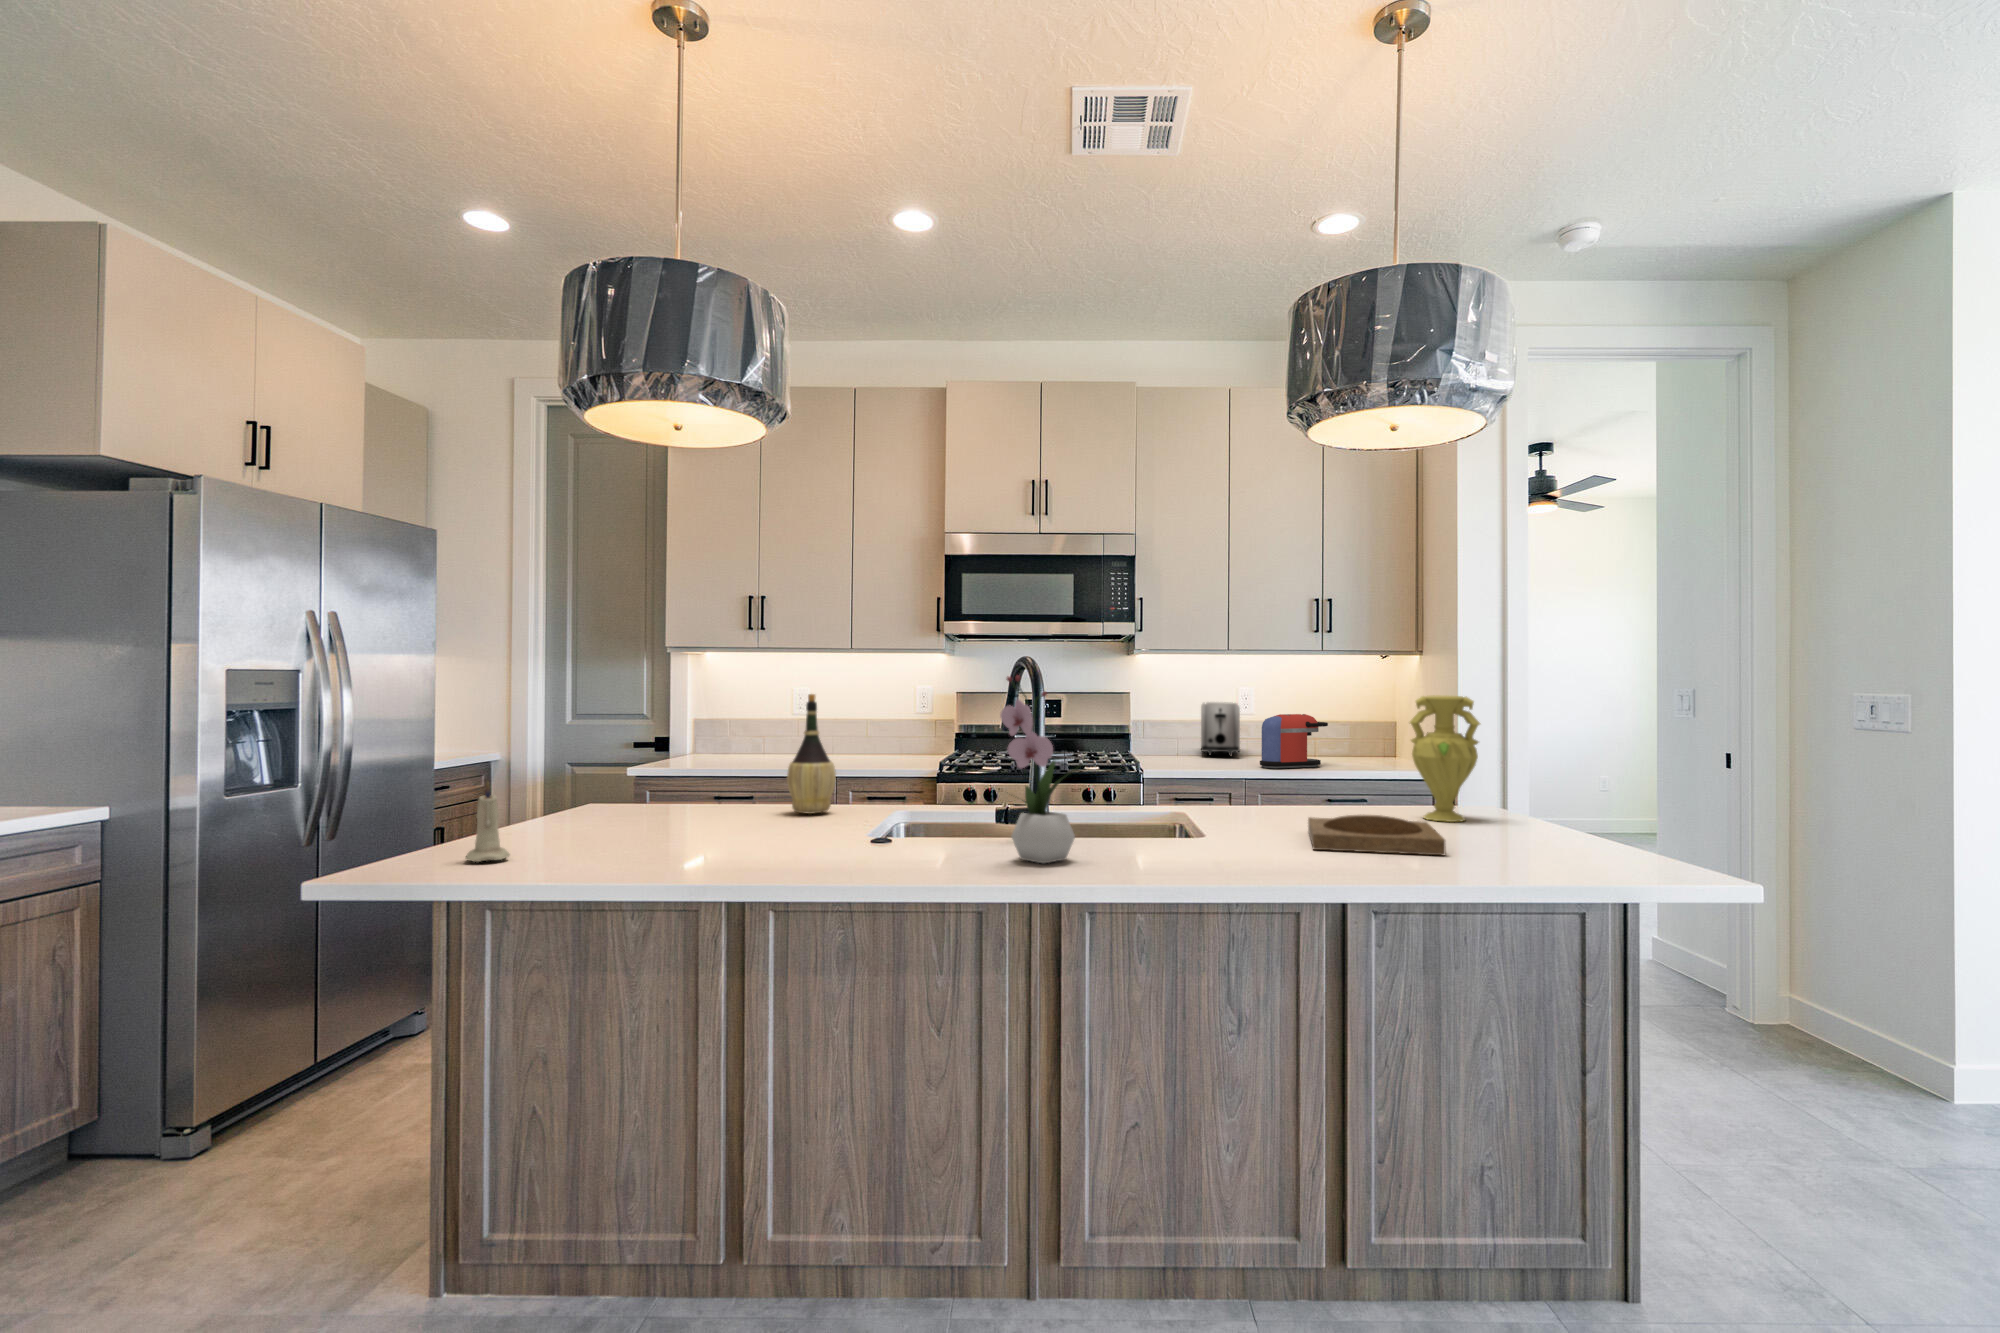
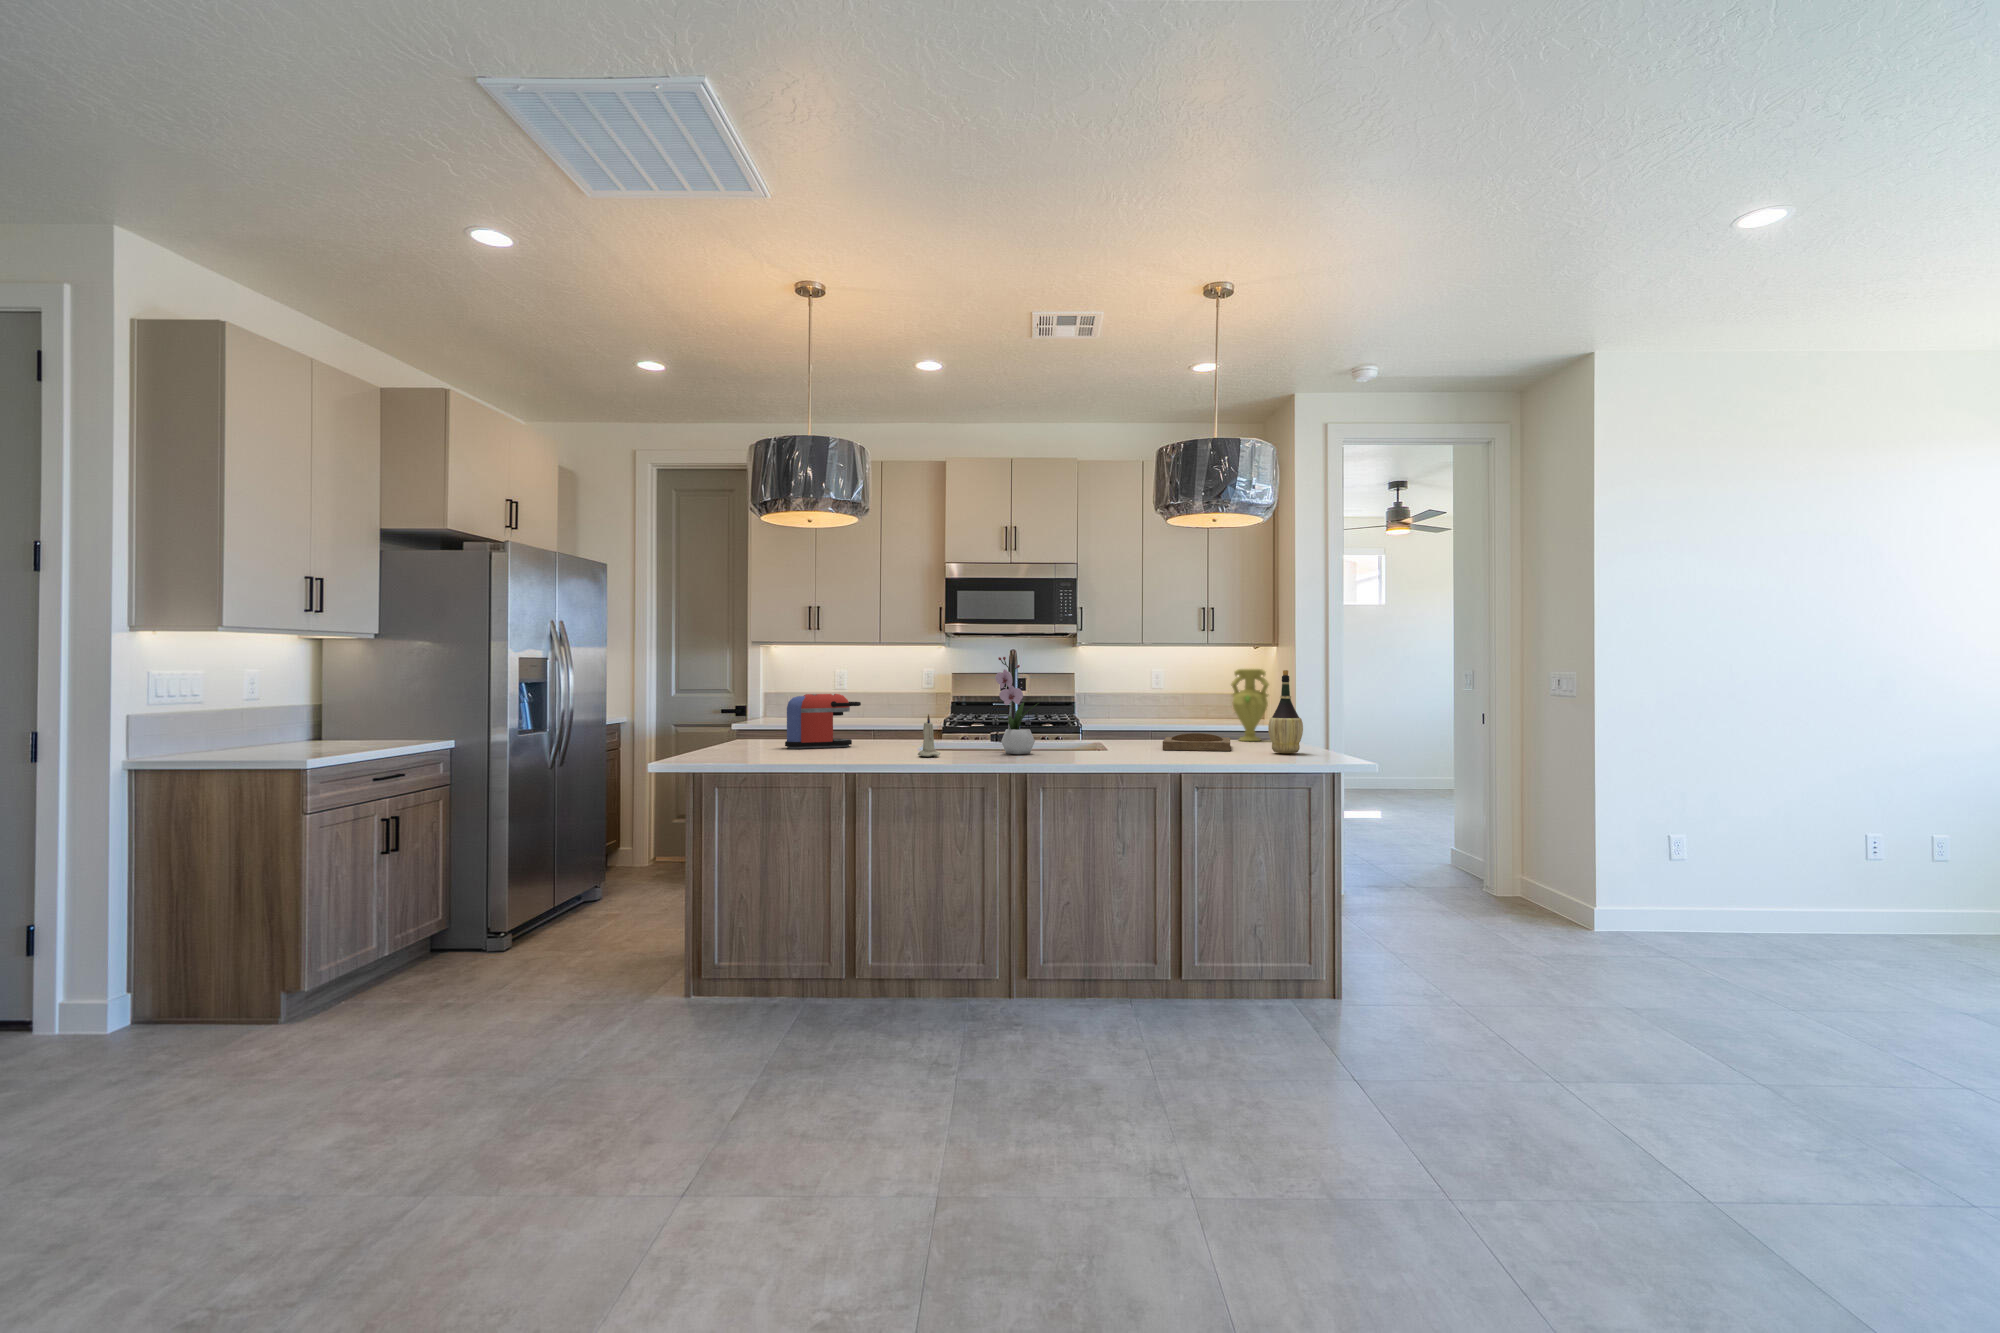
wine bottle: present [787,694,836,814] -> present [1268,670,1303,753]
toaster: present [1201,702,1240,756] -> none [1126,679,1153,717]
coffee maker: present [1260,714,1328,768] -> present [785,694,861,749]
candle: present [466,782,510,862] -> present [918,714,940,756]

